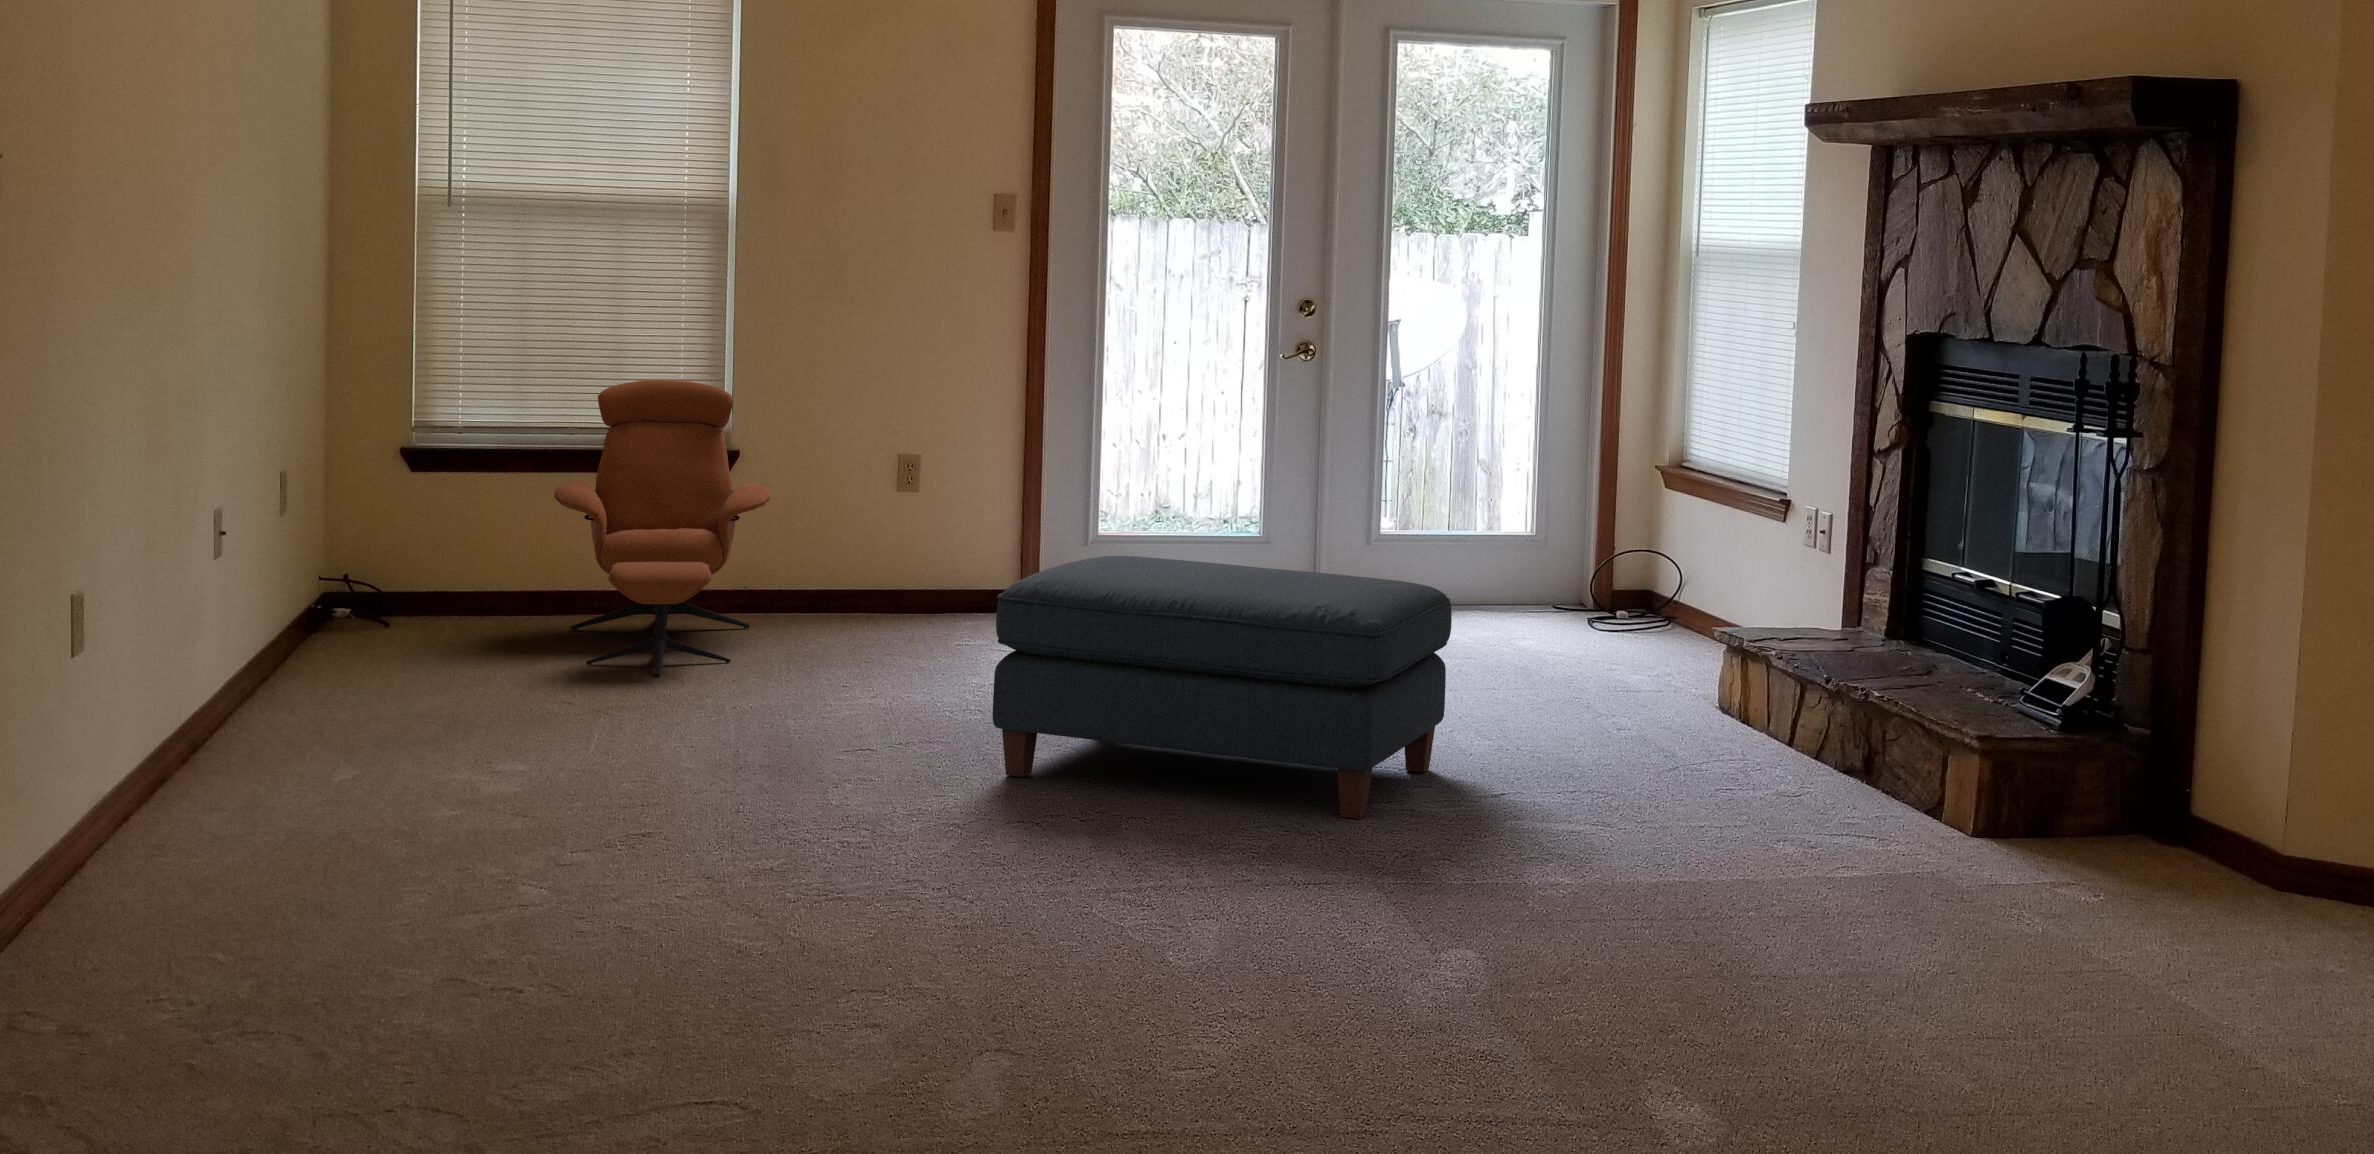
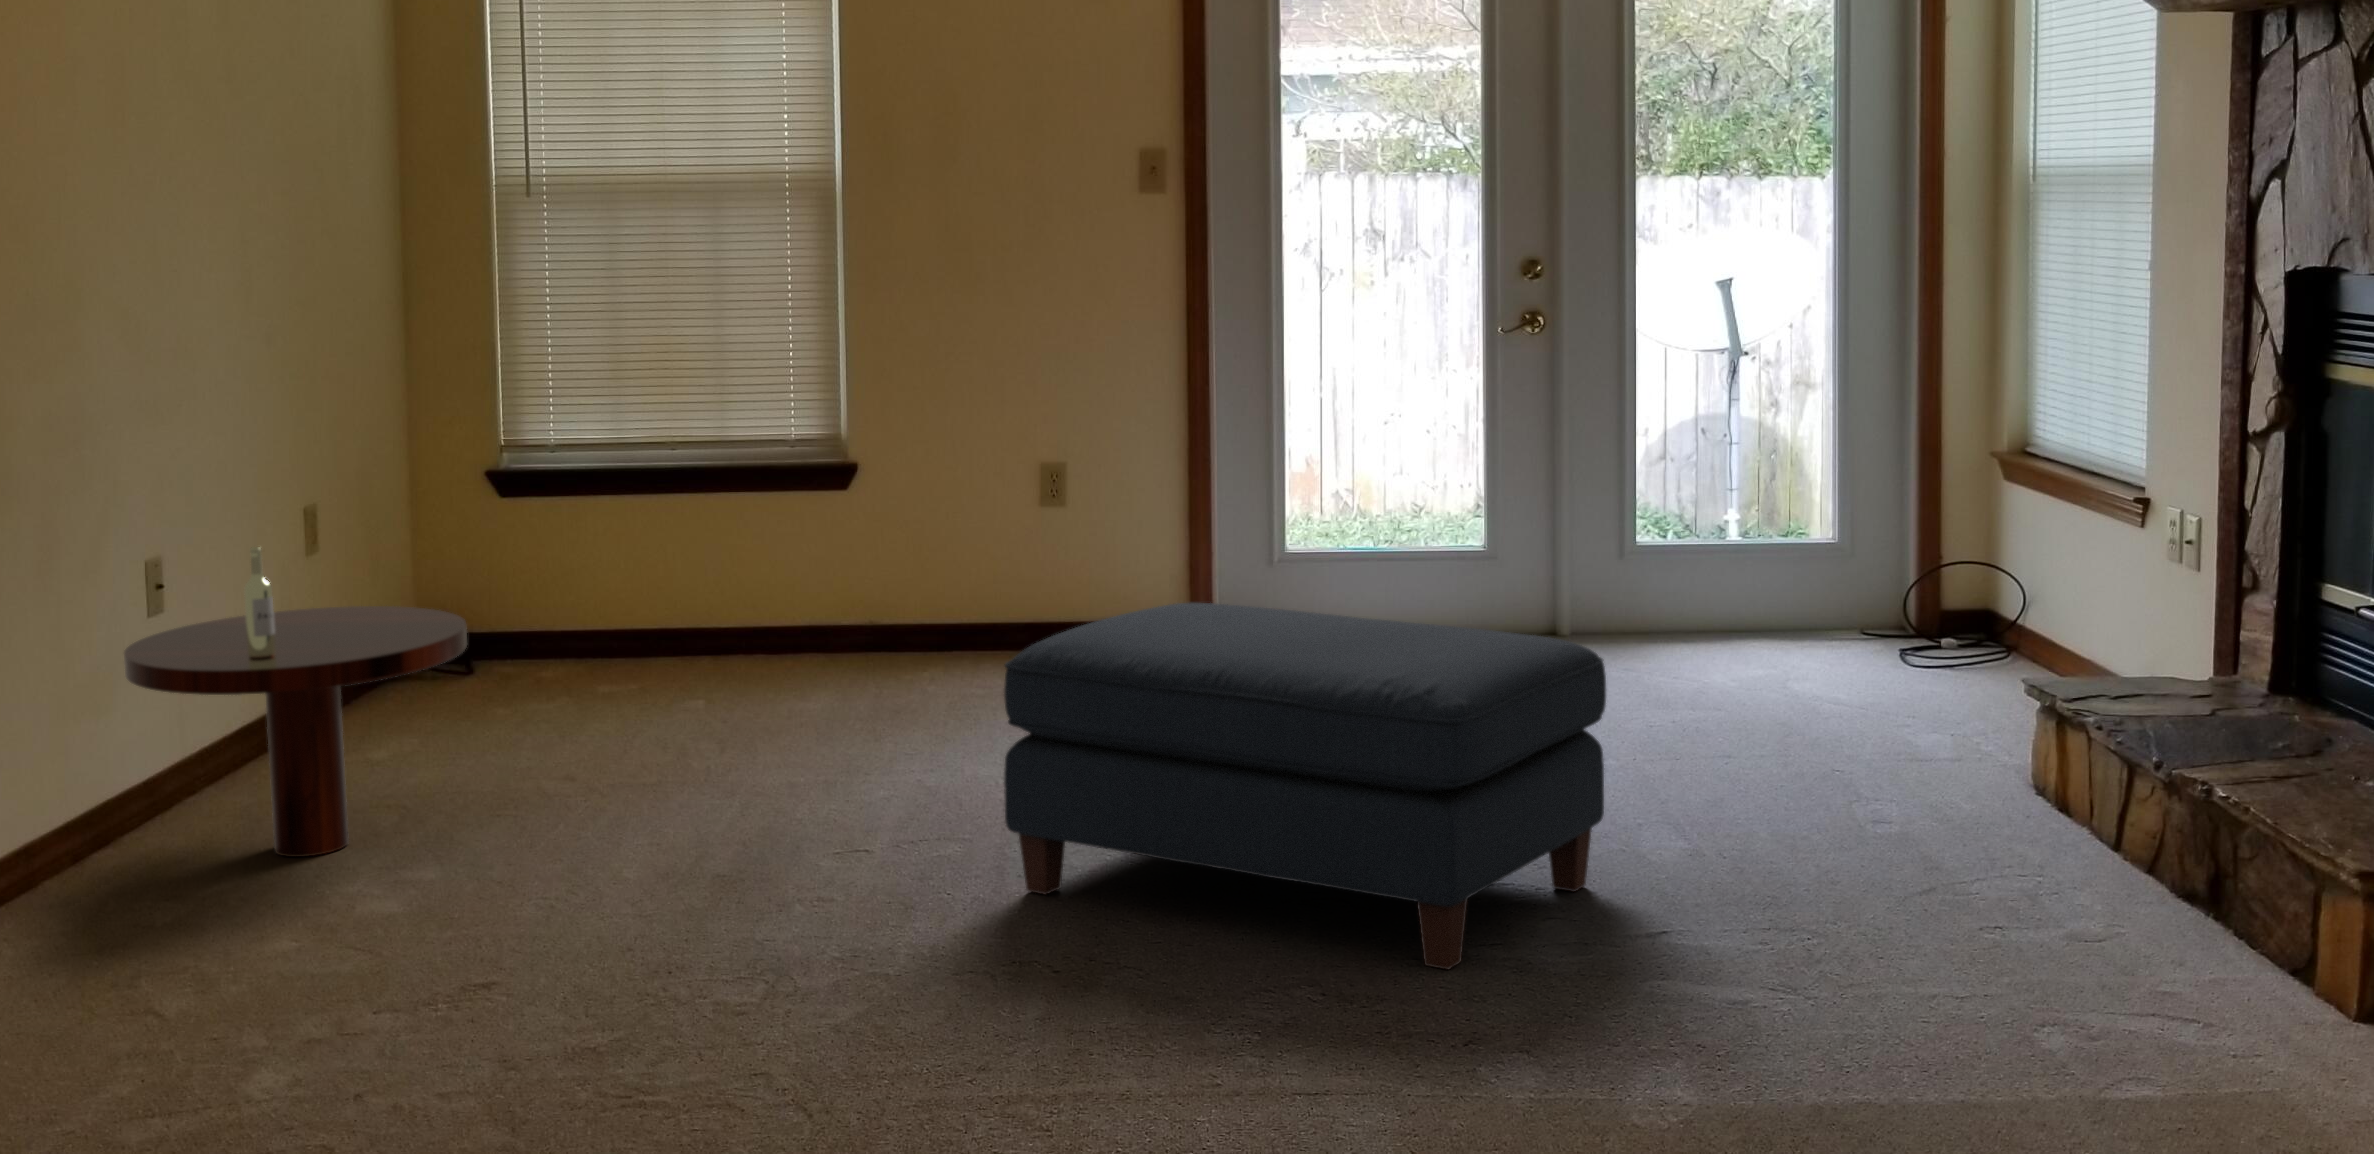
lounge chair: present [554,380,771,677] -> none [645,390,889,743]
coffee table: none [209,490,502,756] -> present [124,547,467,857]

